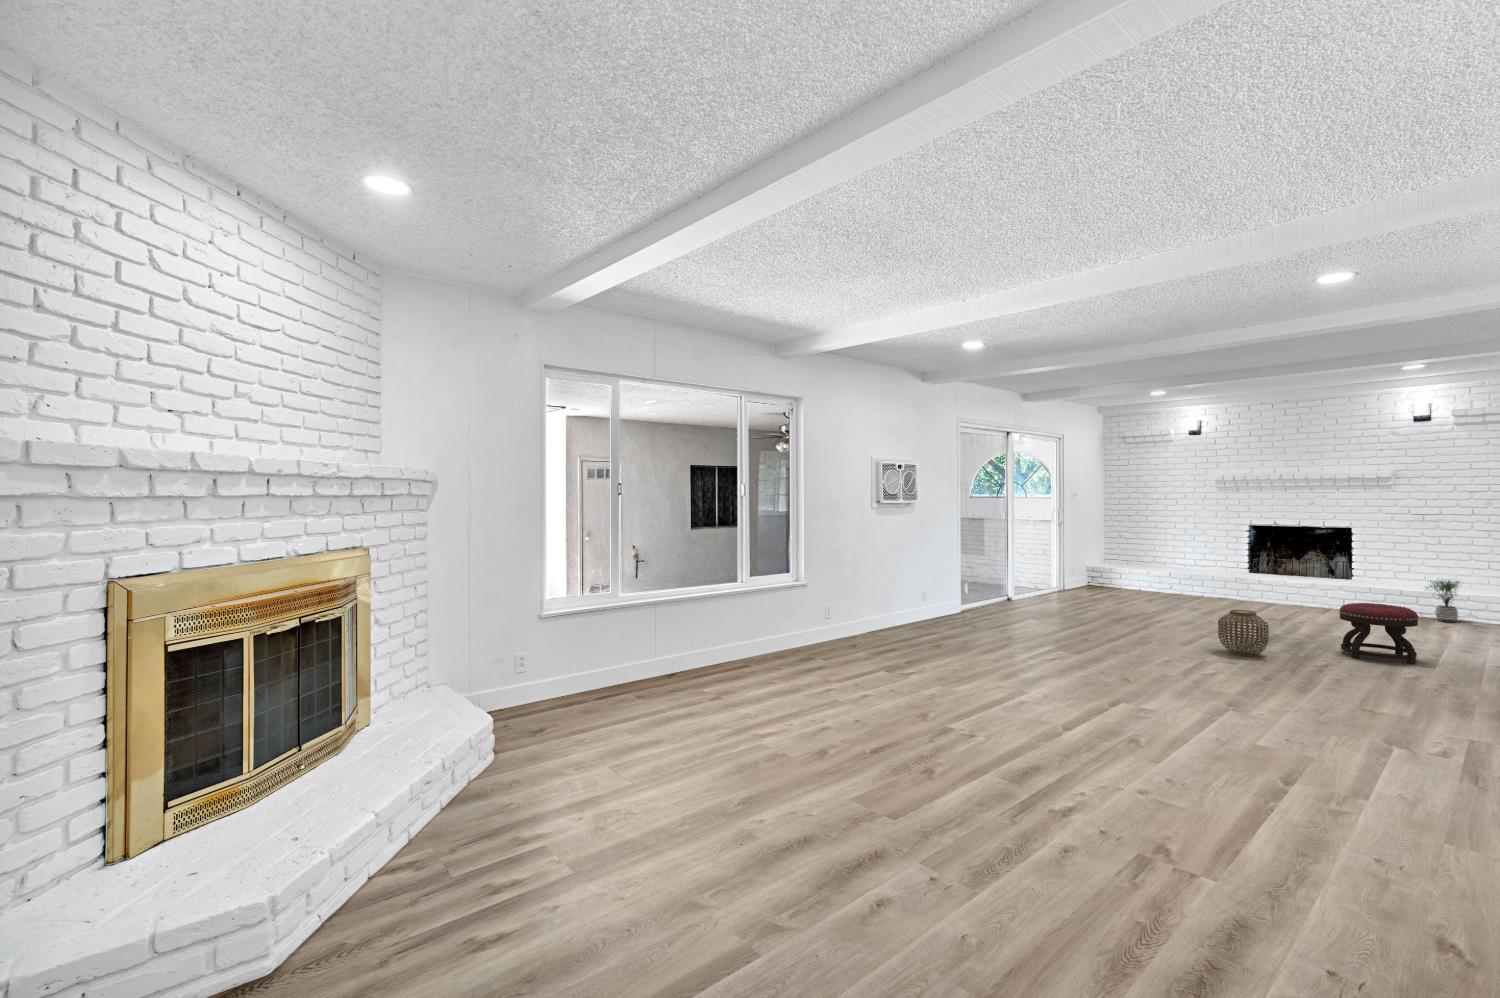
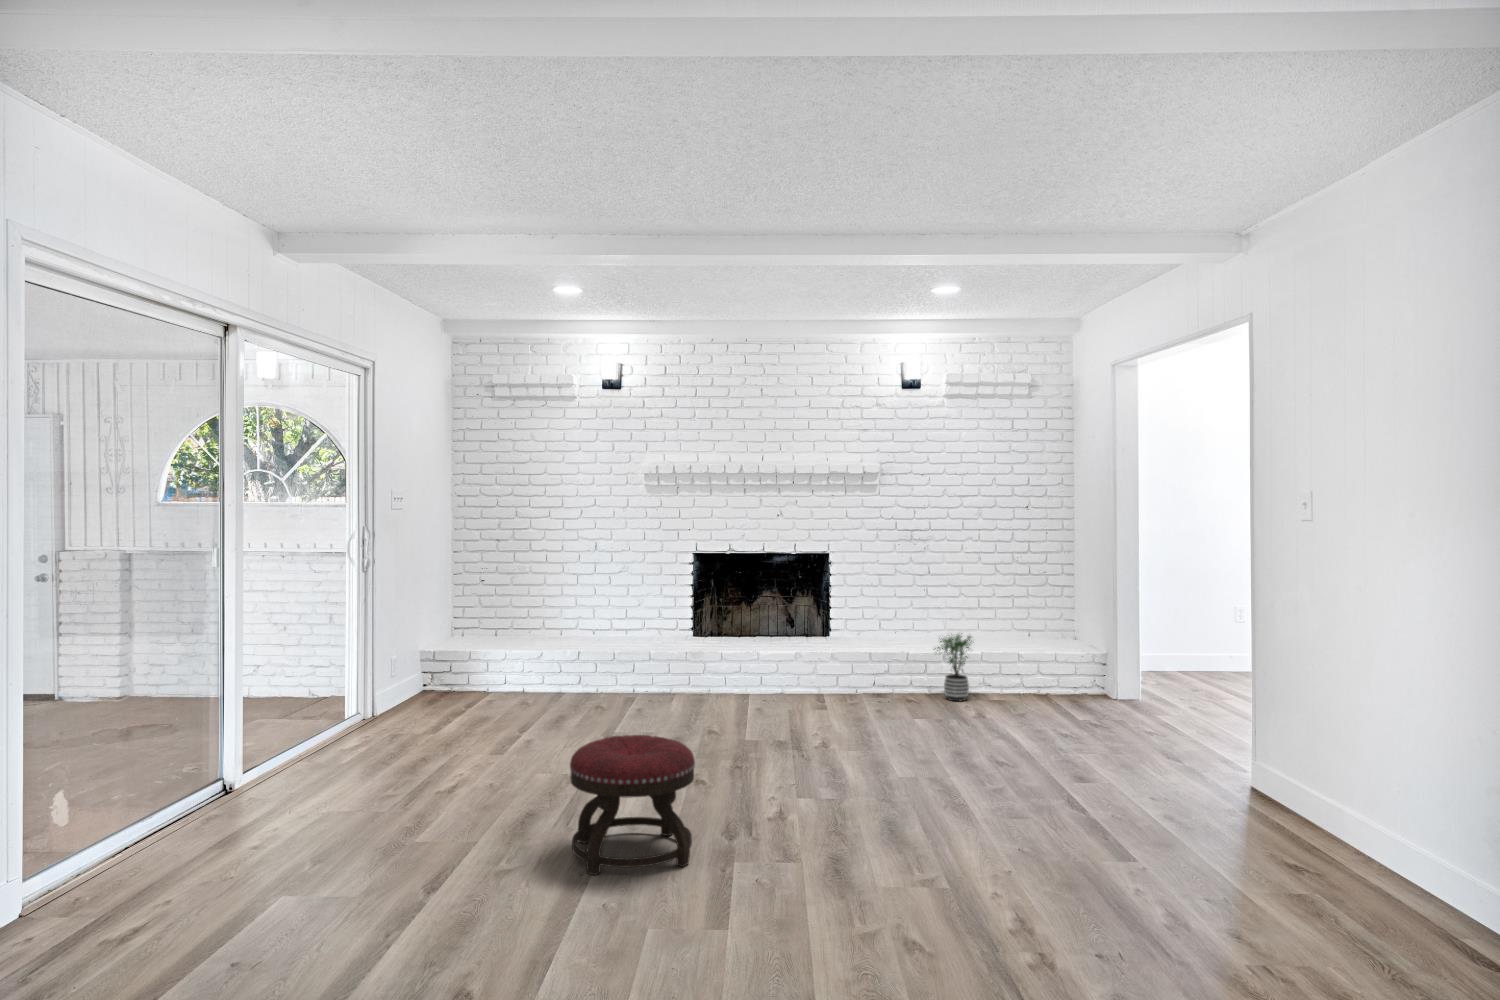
ottoman: present [1339,603,1419,664] -> present [570,735,695,875]
woven basket: present [1218,610,1269,656] -> none [779,791,879,913]

